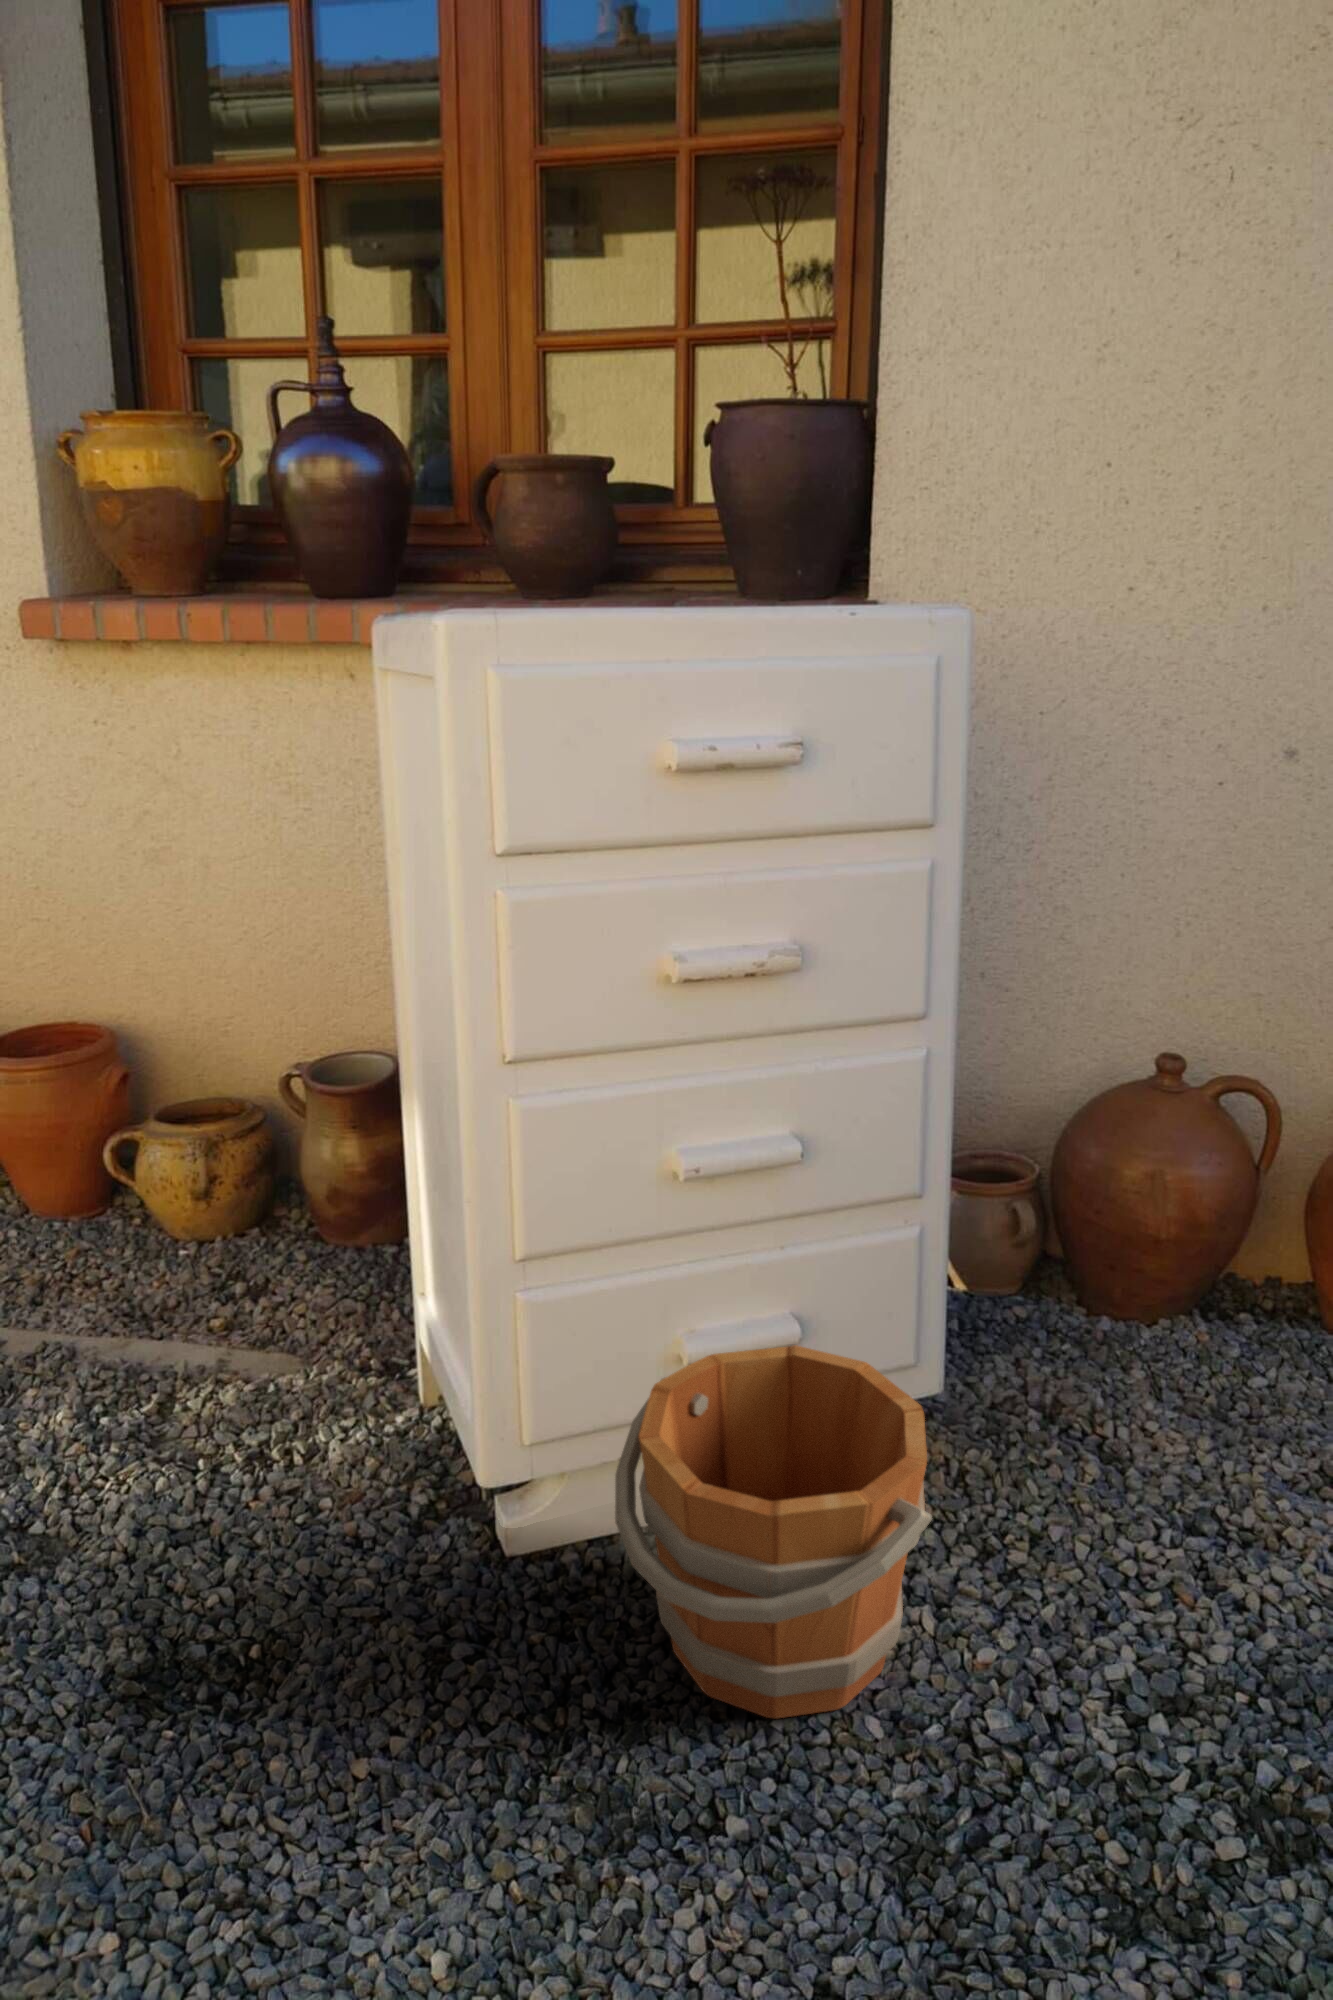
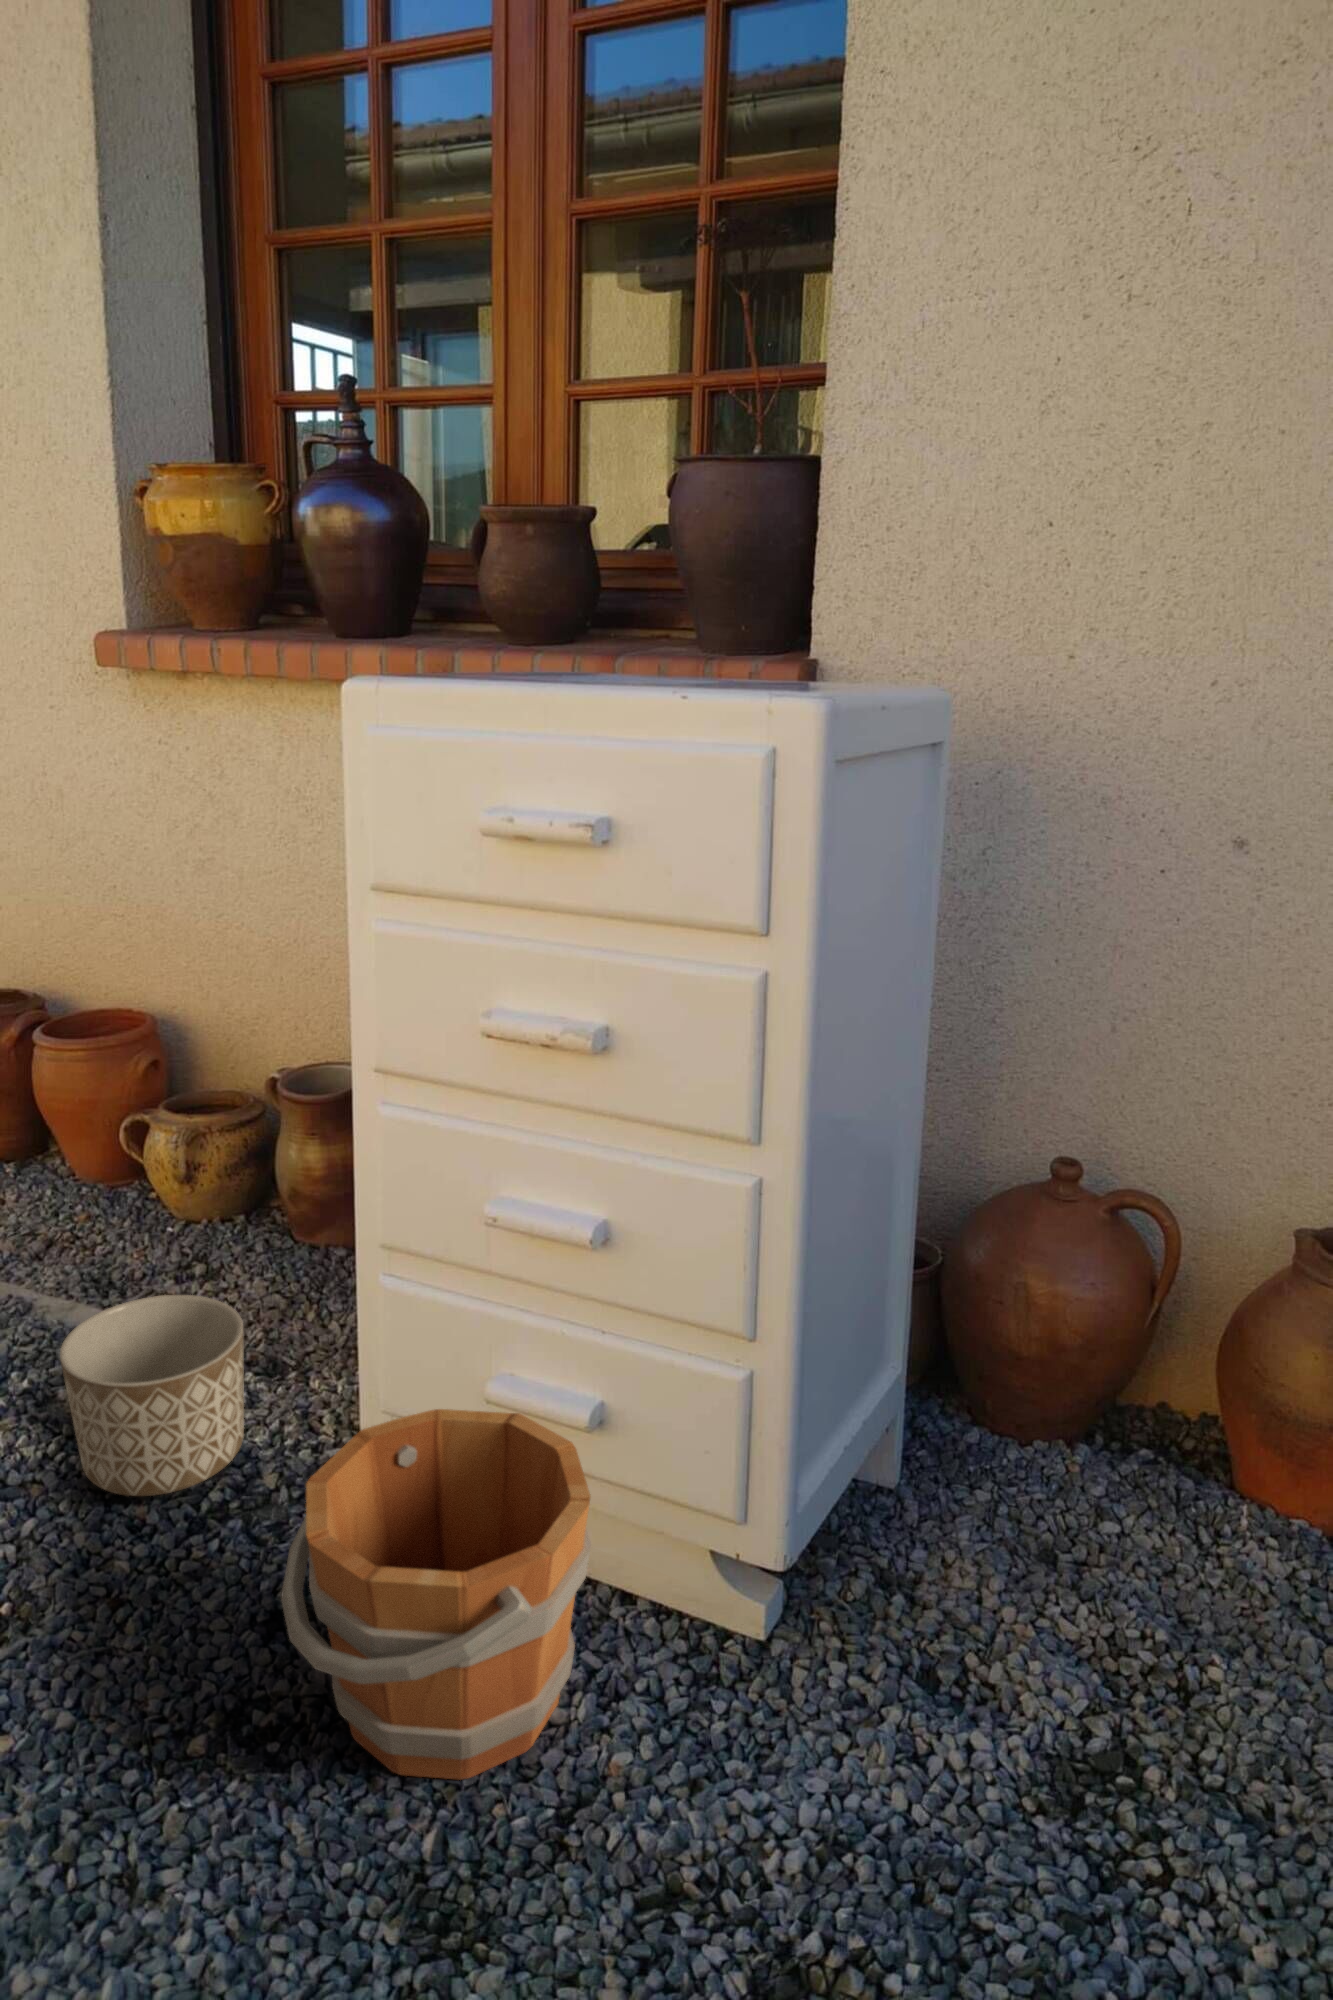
planter: none [226,1296,419,1515] -> present [60,1295,244,1496]

